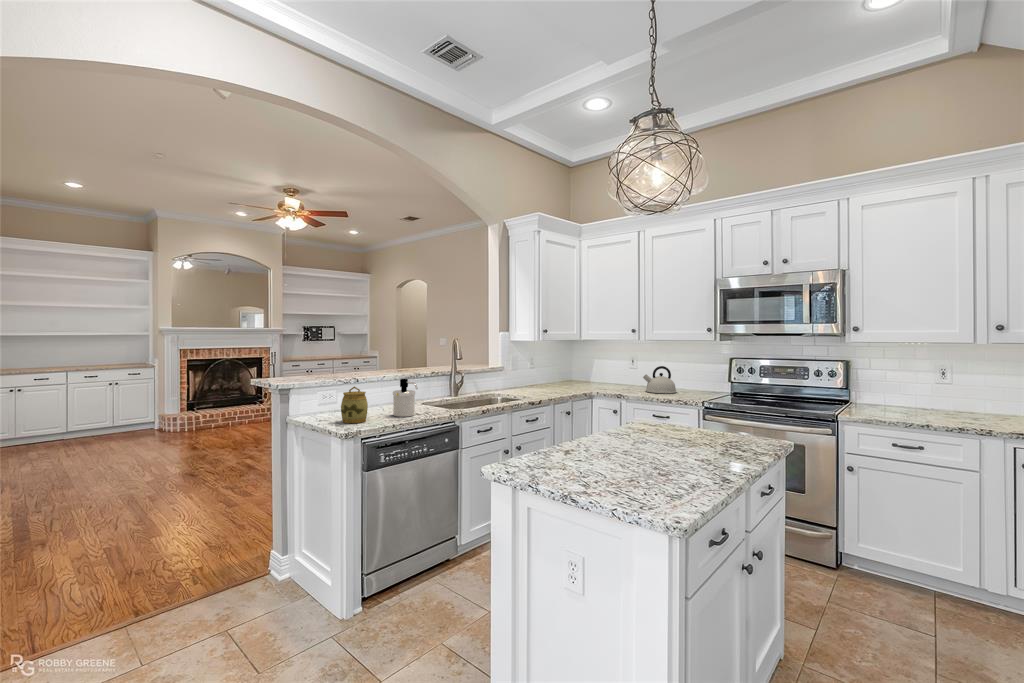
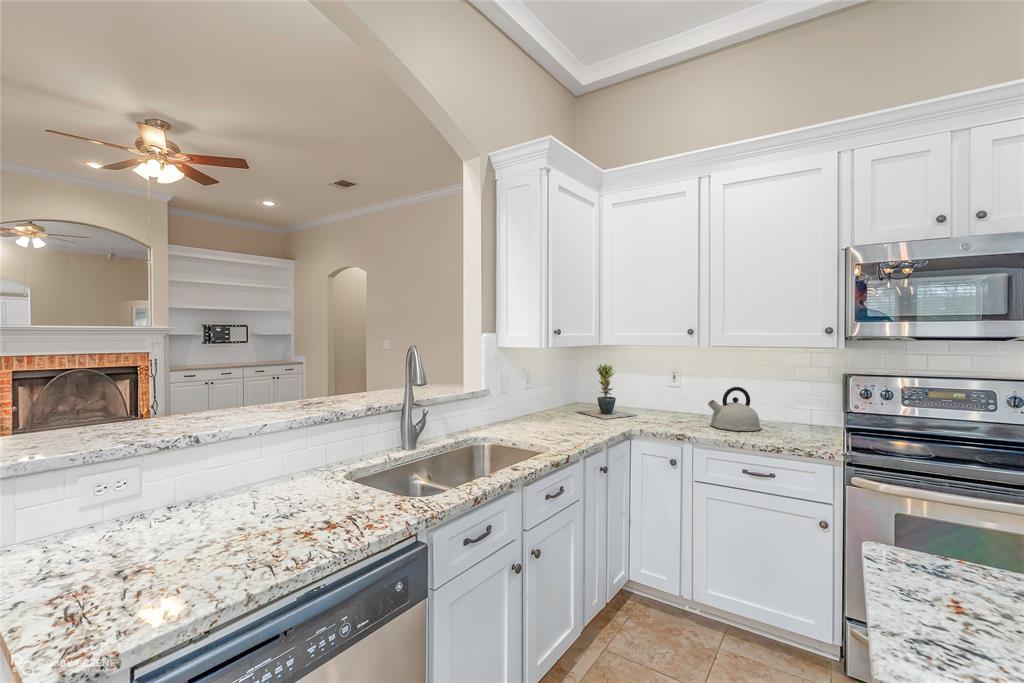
potted plant: none [566,352,606,388] -> present [577,364,636,419]
soap dispenser: present [393,379,418,417] -> none [264,444,326,542]
jar: present [341,386,368,423] -> none [89,483,185,597]

